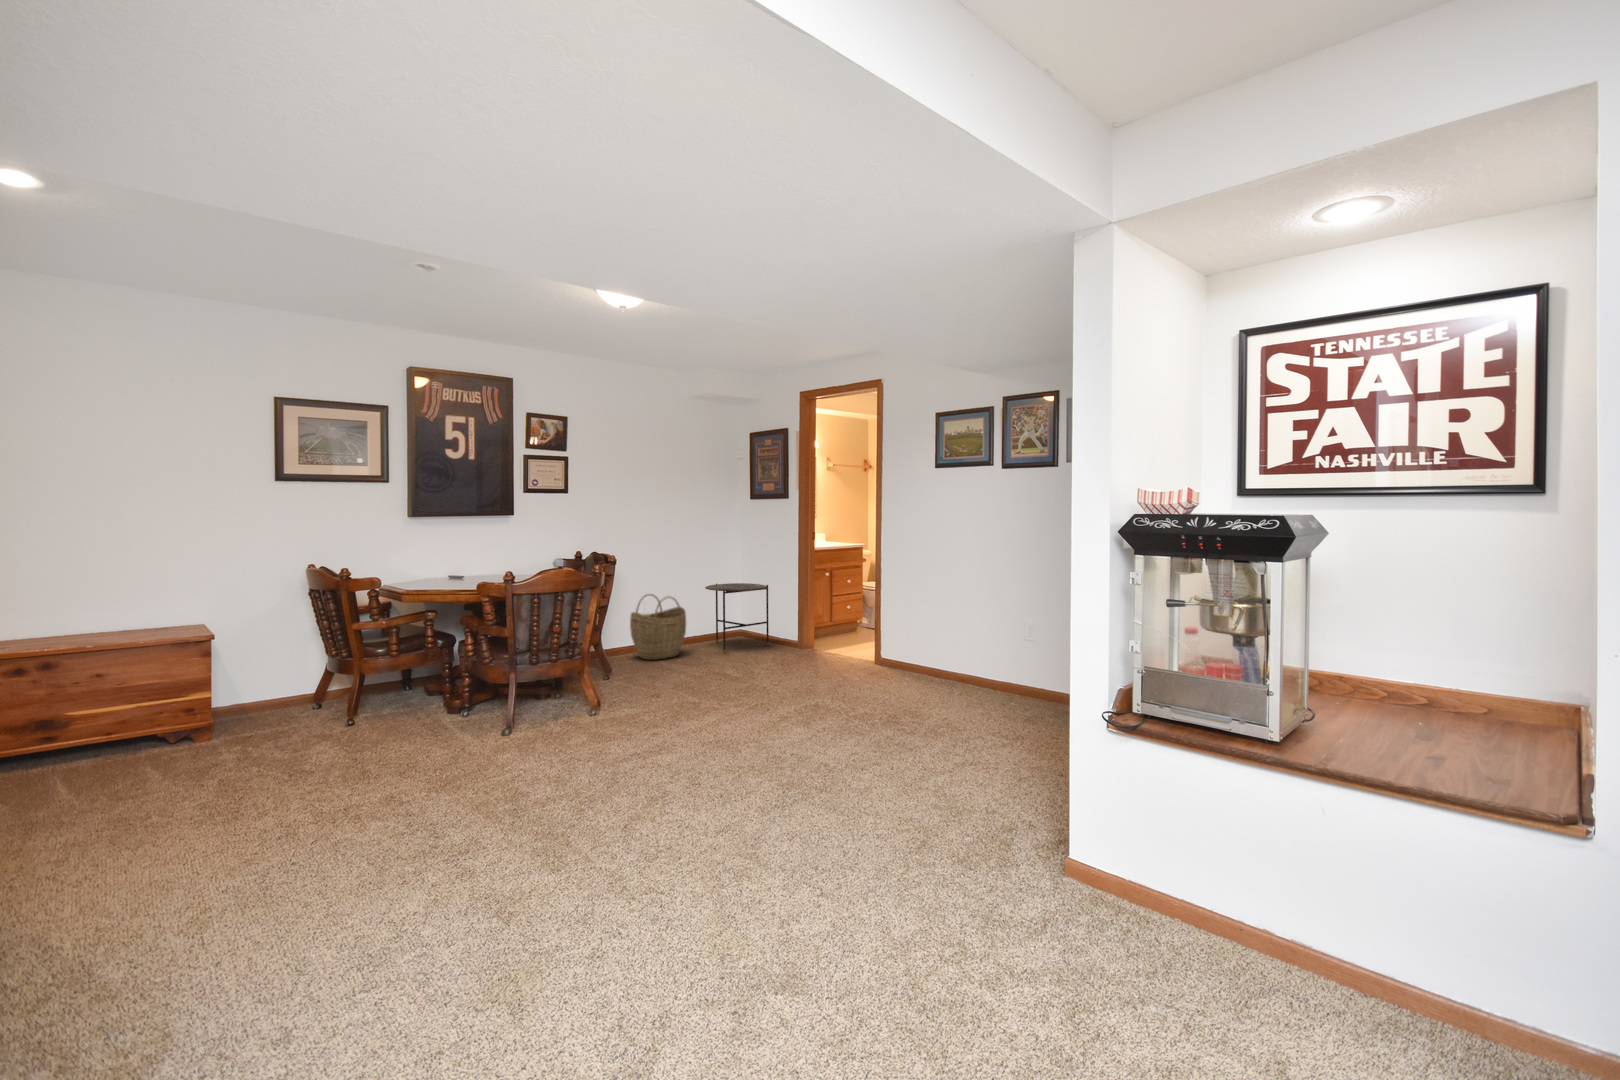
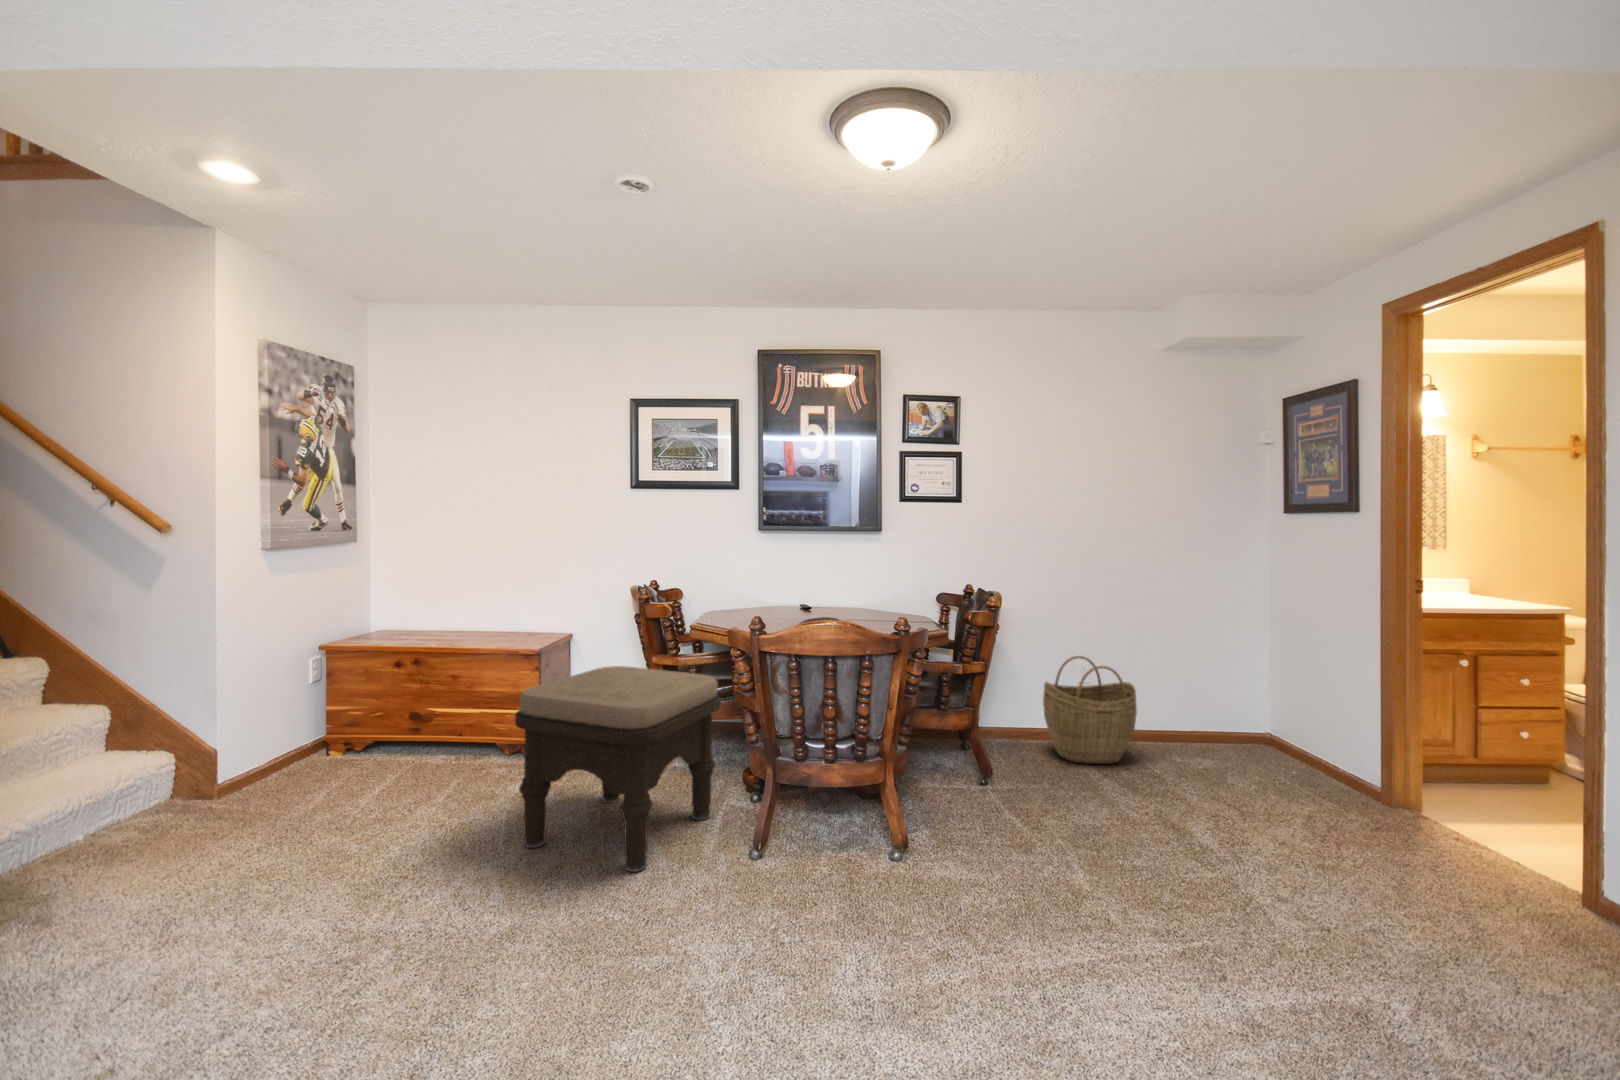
side table: present [705,583,769,653] -> none [1180,651,1310,778]
ottoman: none [311,624,458,764] -> present [515,666,721,872]

